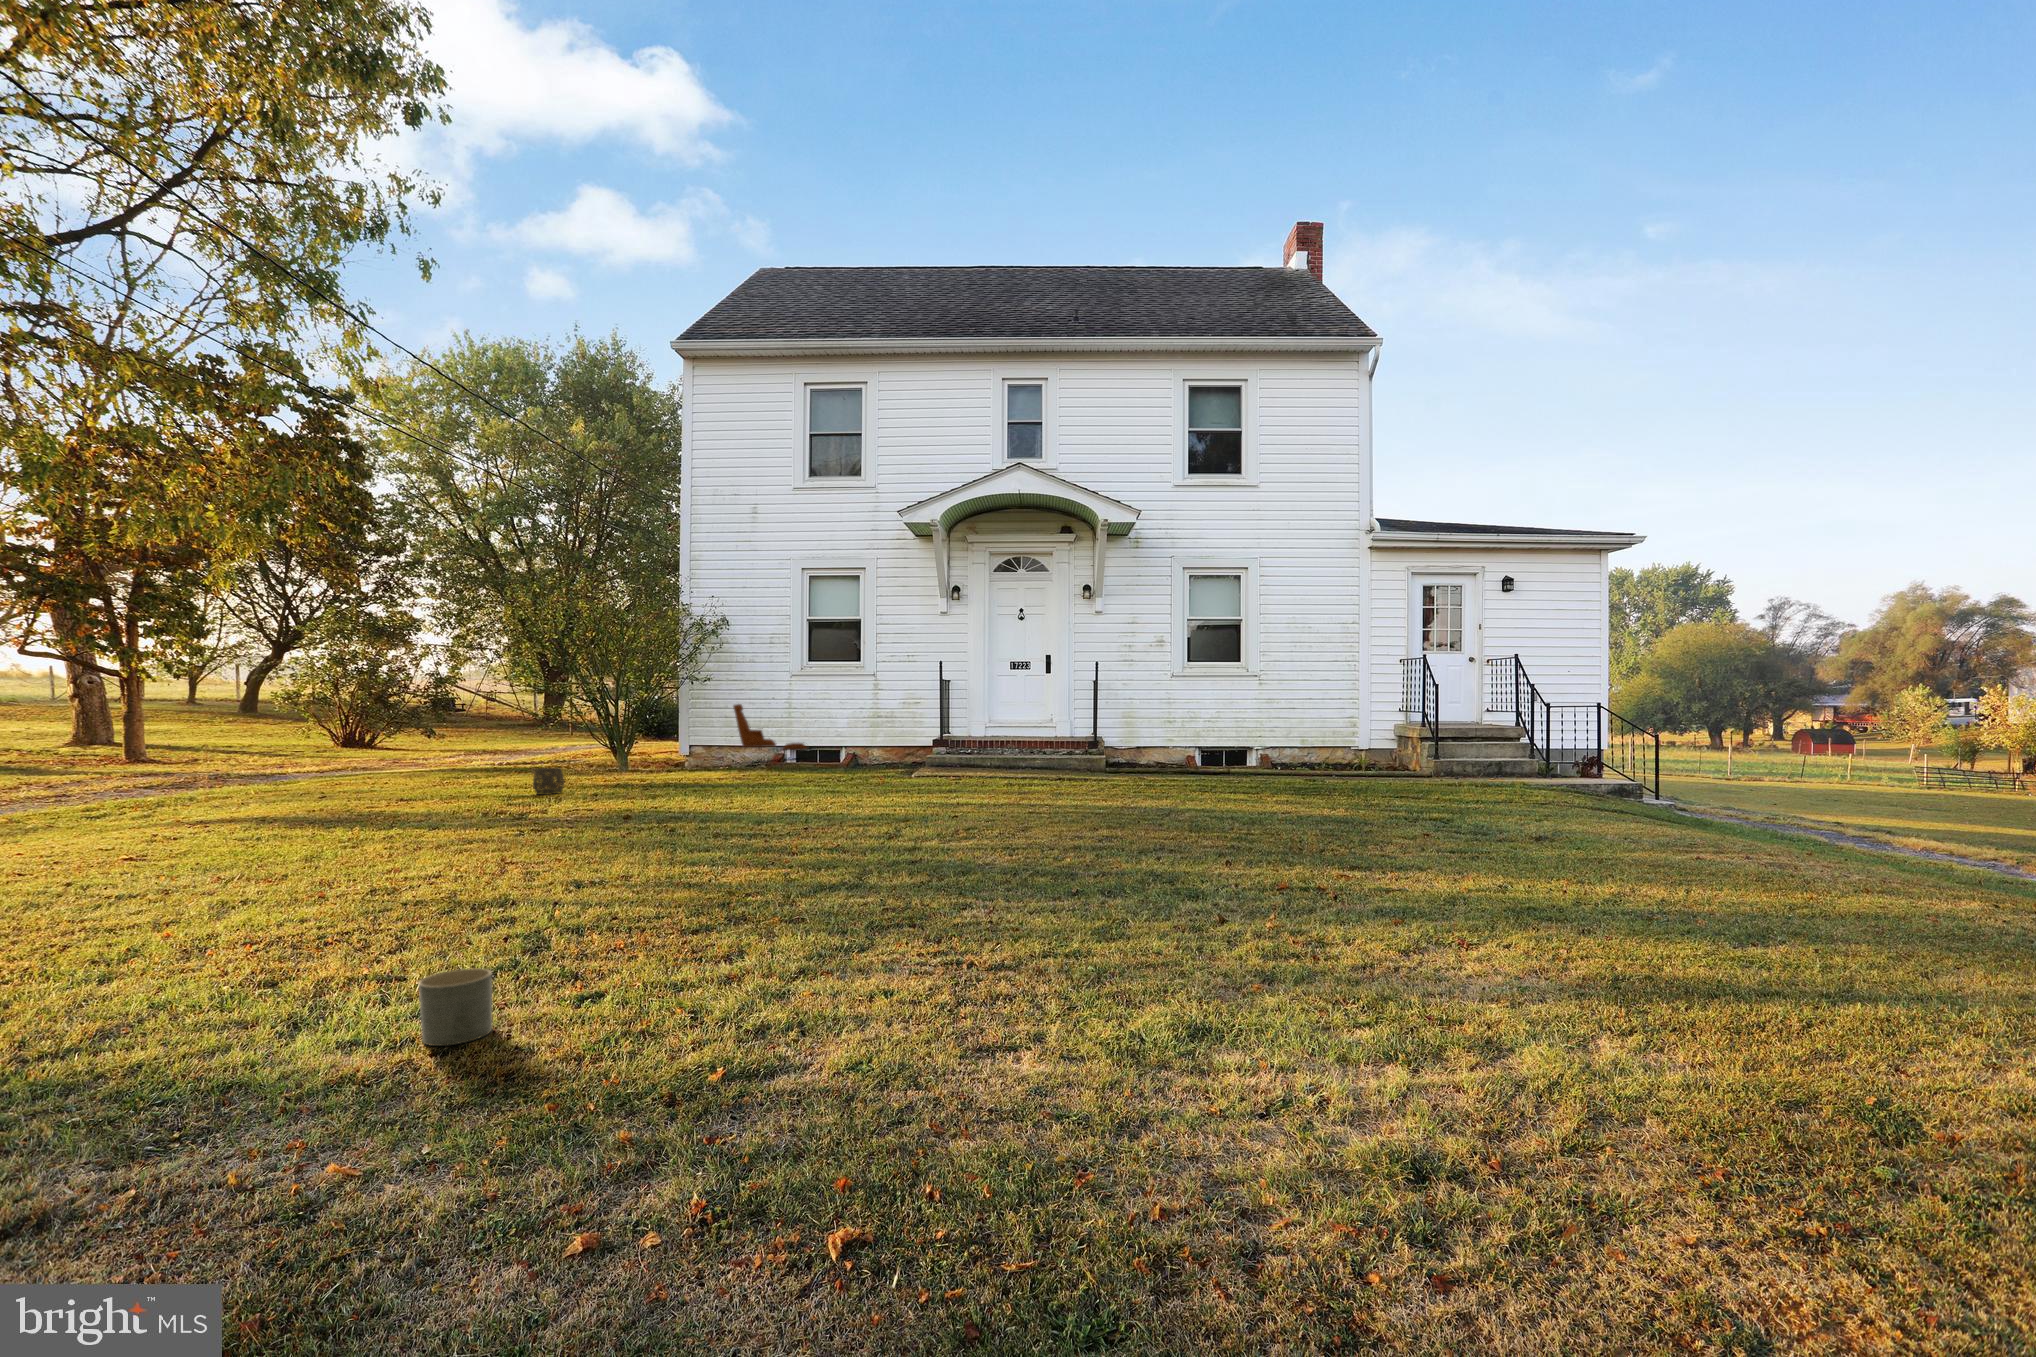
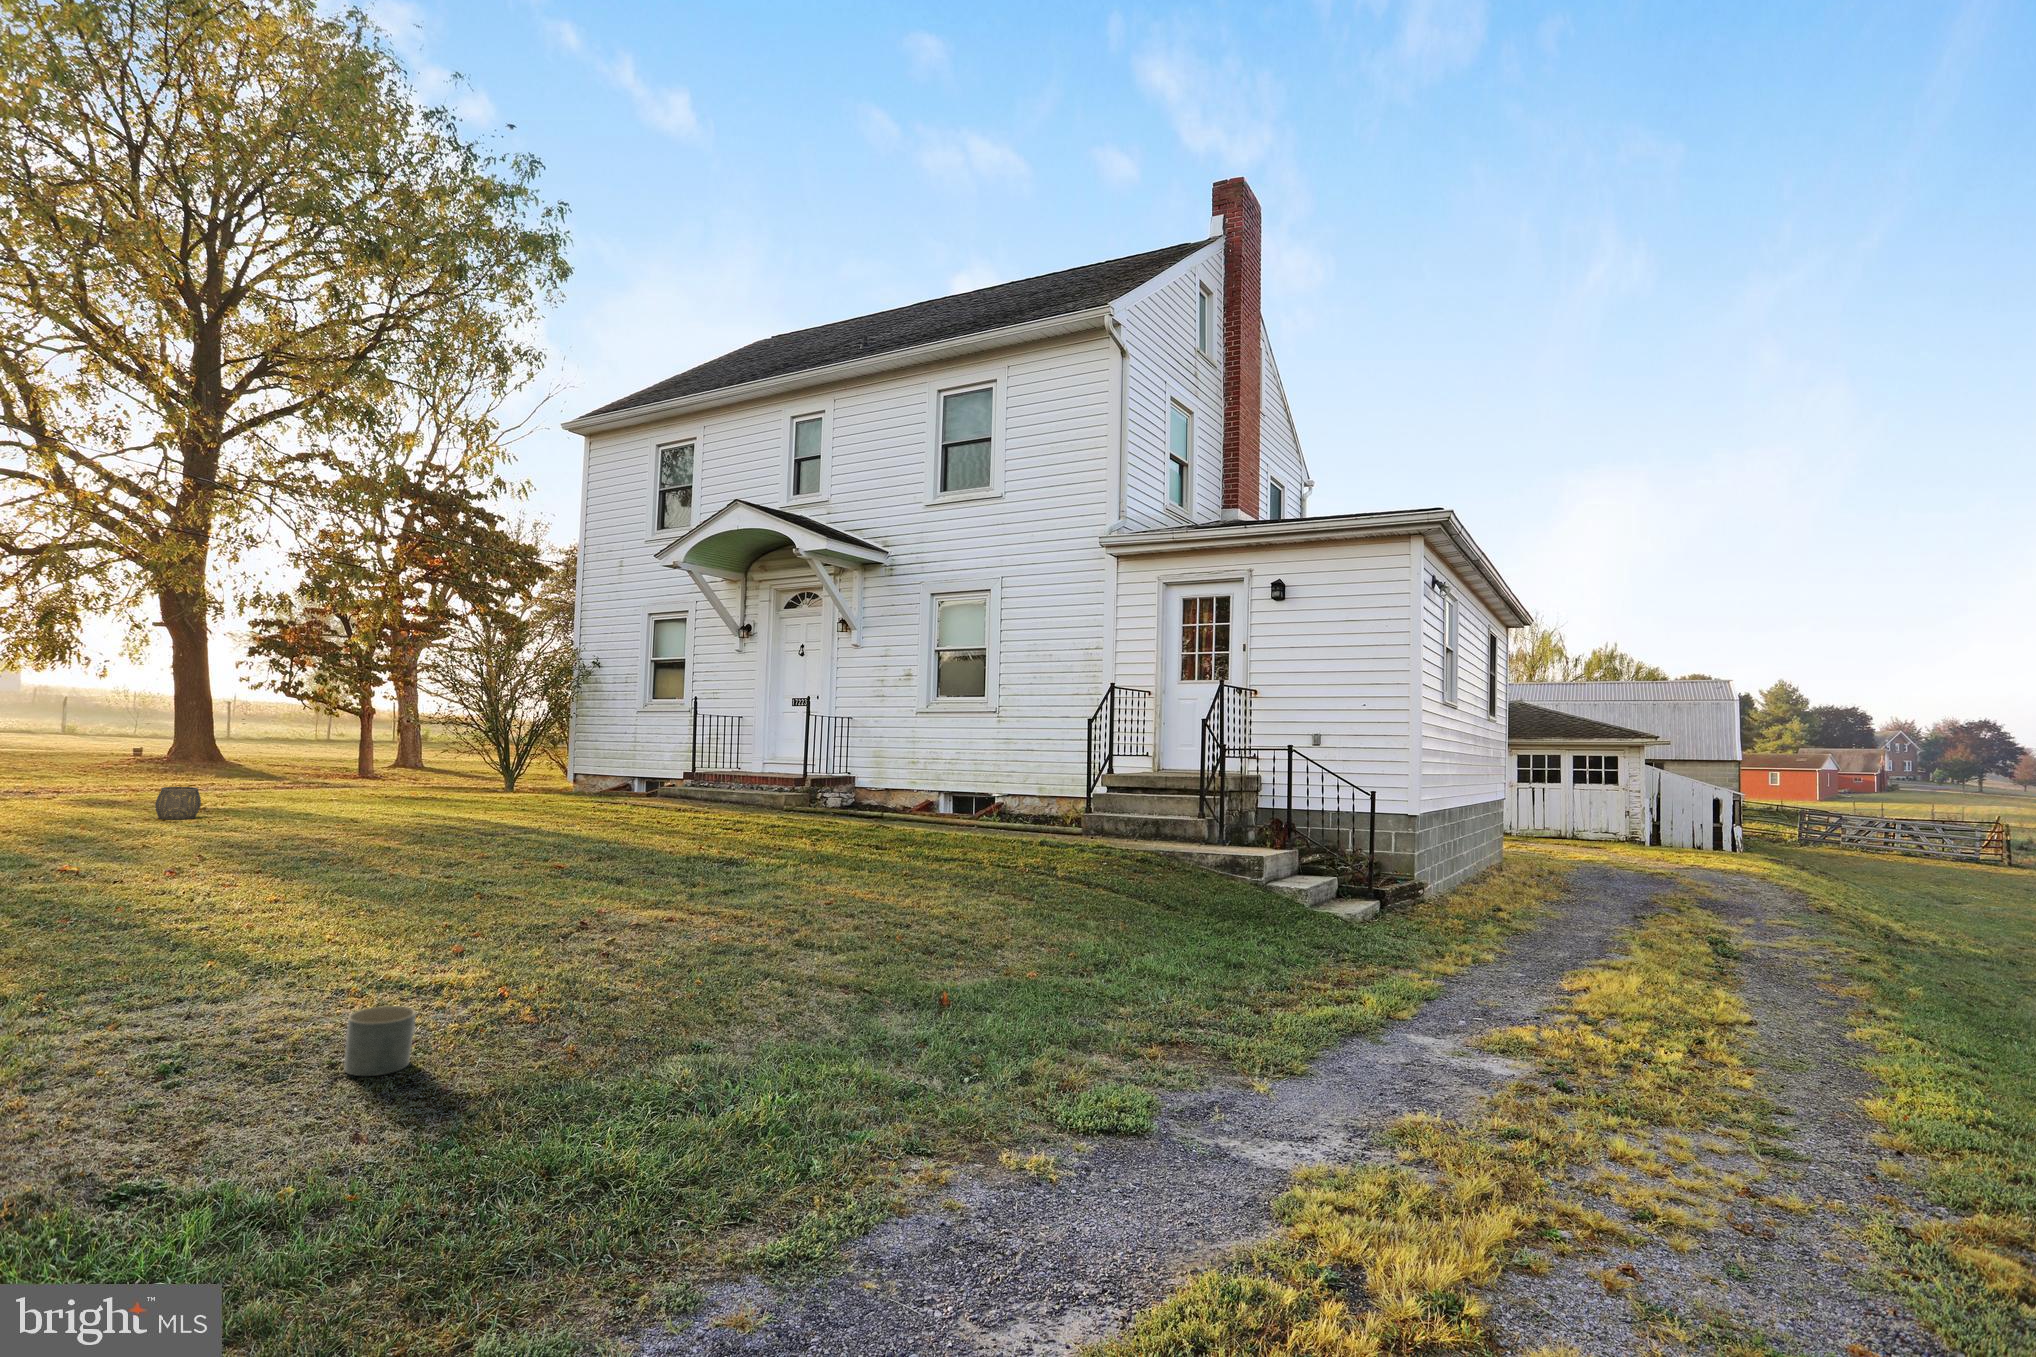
lounge chair: present [733,704,807,760] -> none [589,732,658,791]
woven basket: present [533,768,565,795] -> present [155,787,201,820]

